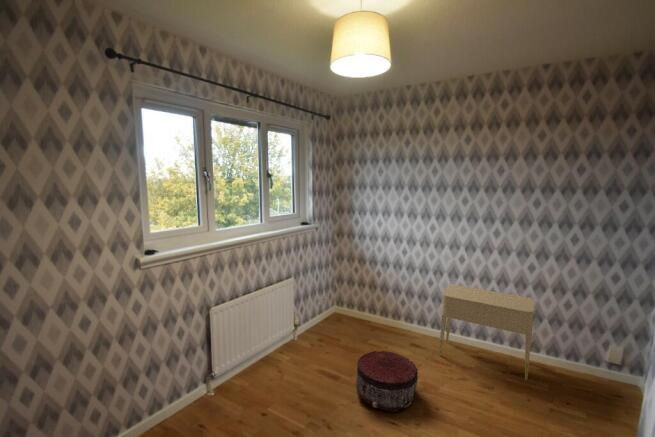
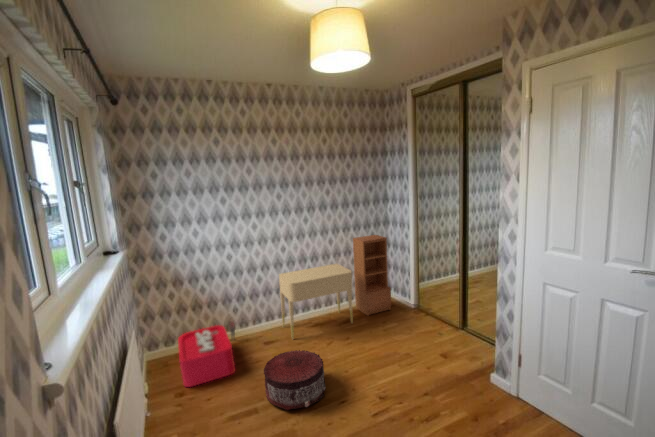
bookcase: none [557,272,625,399] -> present [353,235,391,316]
storage bin: none [331,303,399,350] -> present [178,320,235,387]

